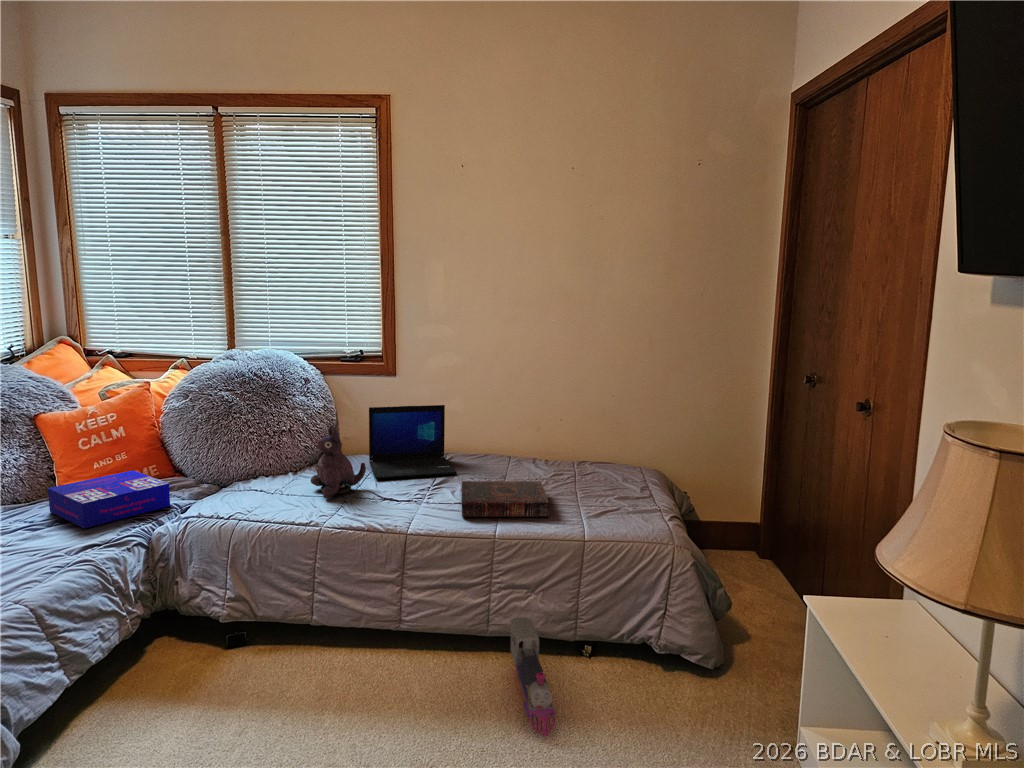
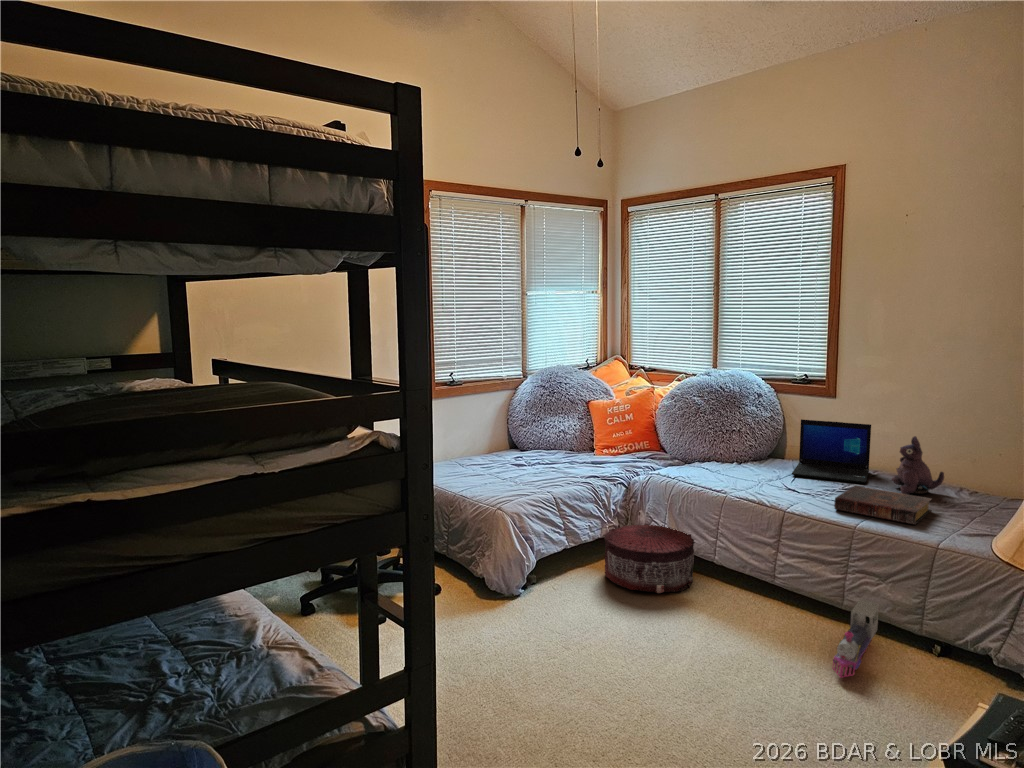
plush toy: present [310,425,366,499] -> present [892,436,944,494]
board game: present [48,470,170,528] -> none [585,442,646,468]
pouf: none [134,591,290,719] -> present [604,525,695,593]

